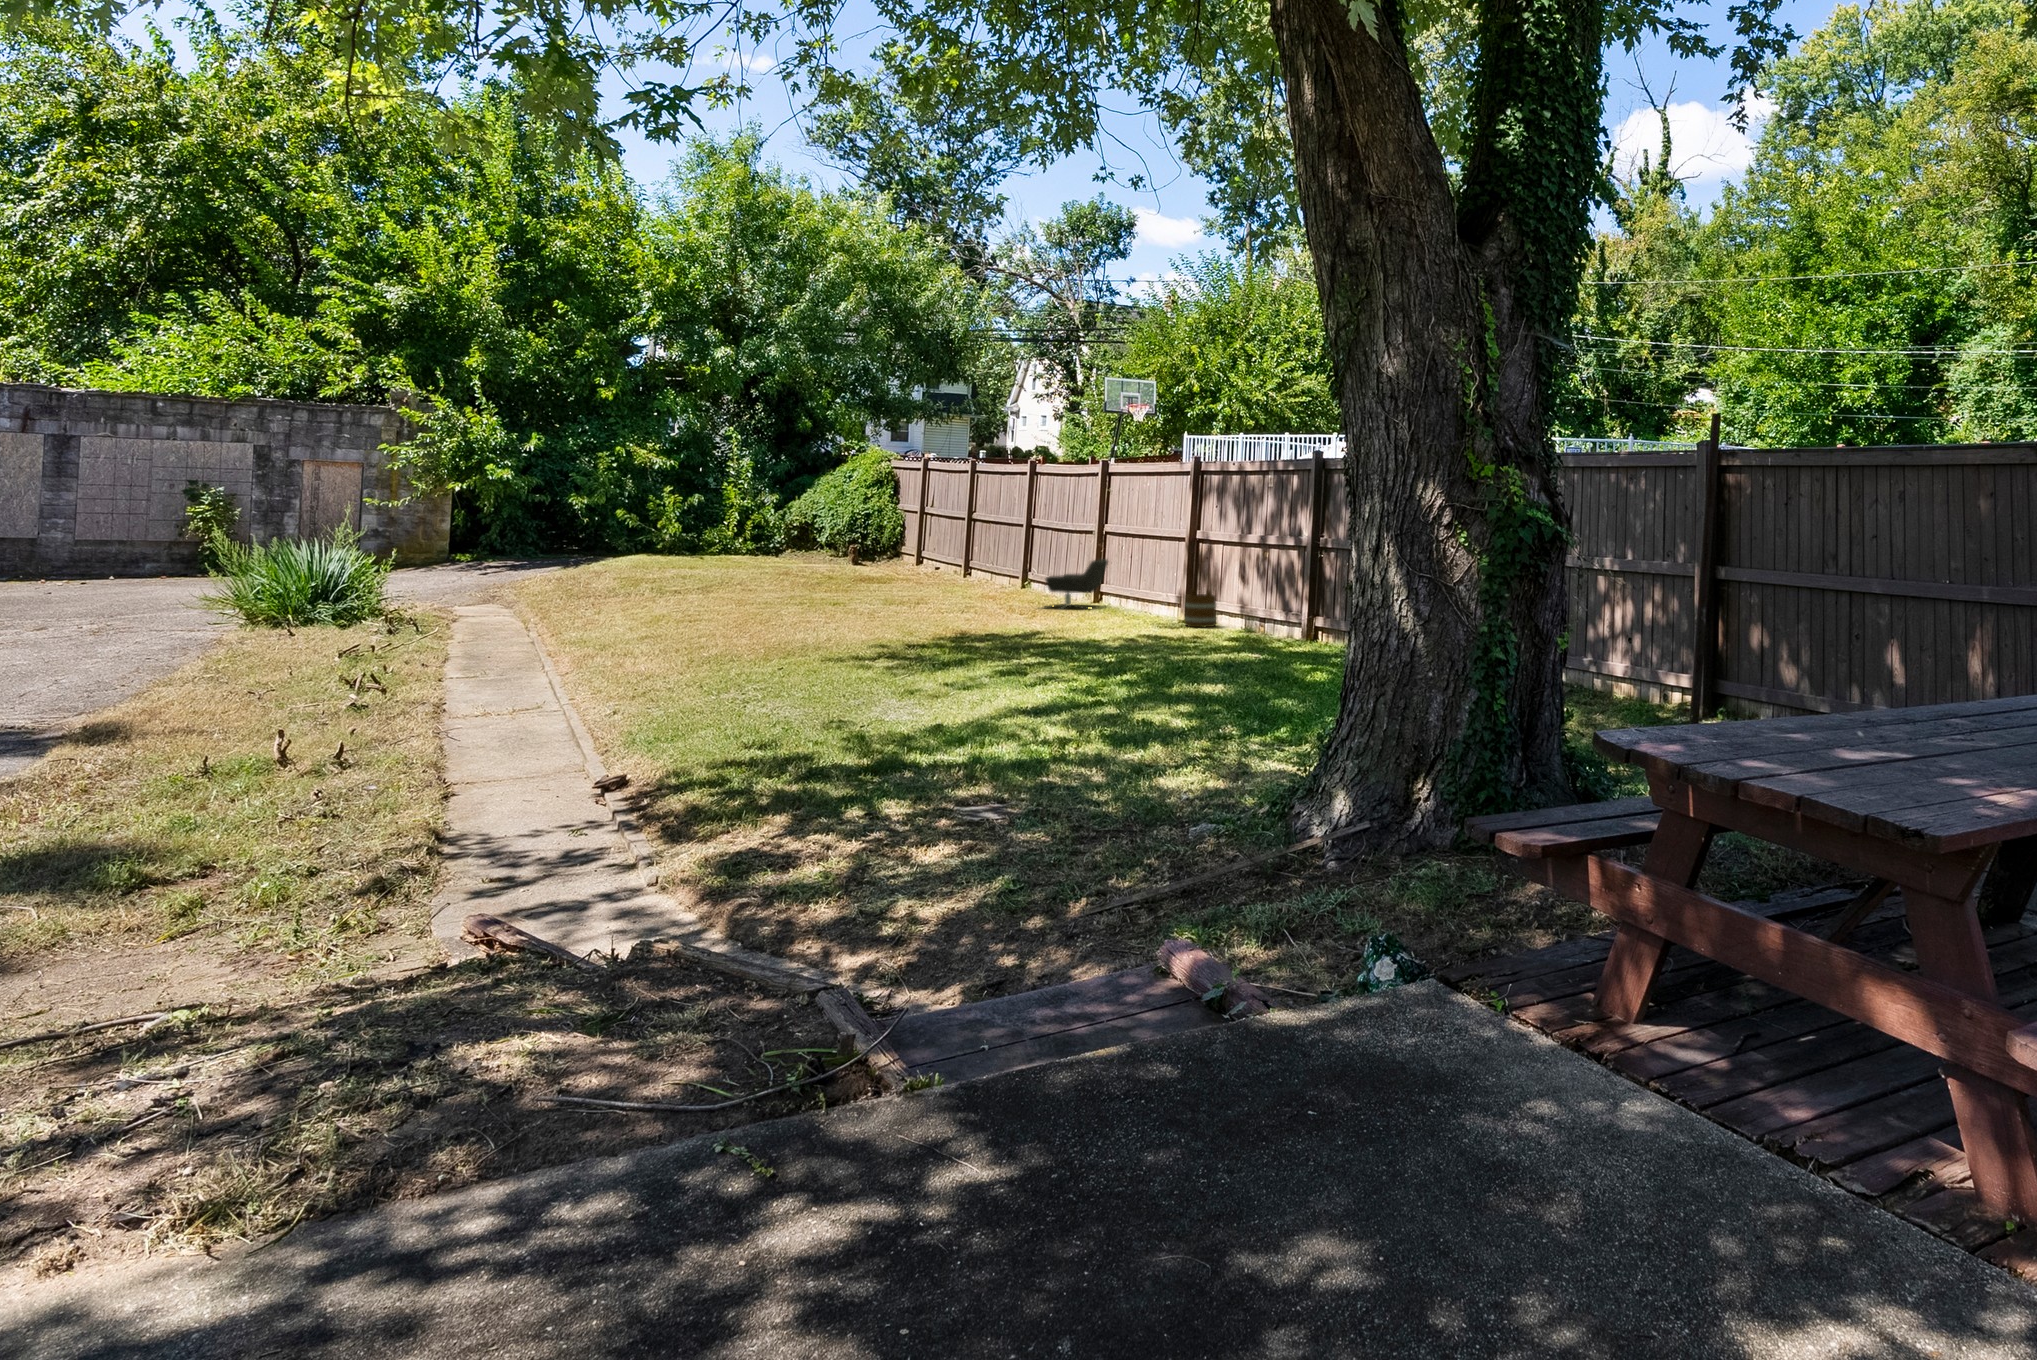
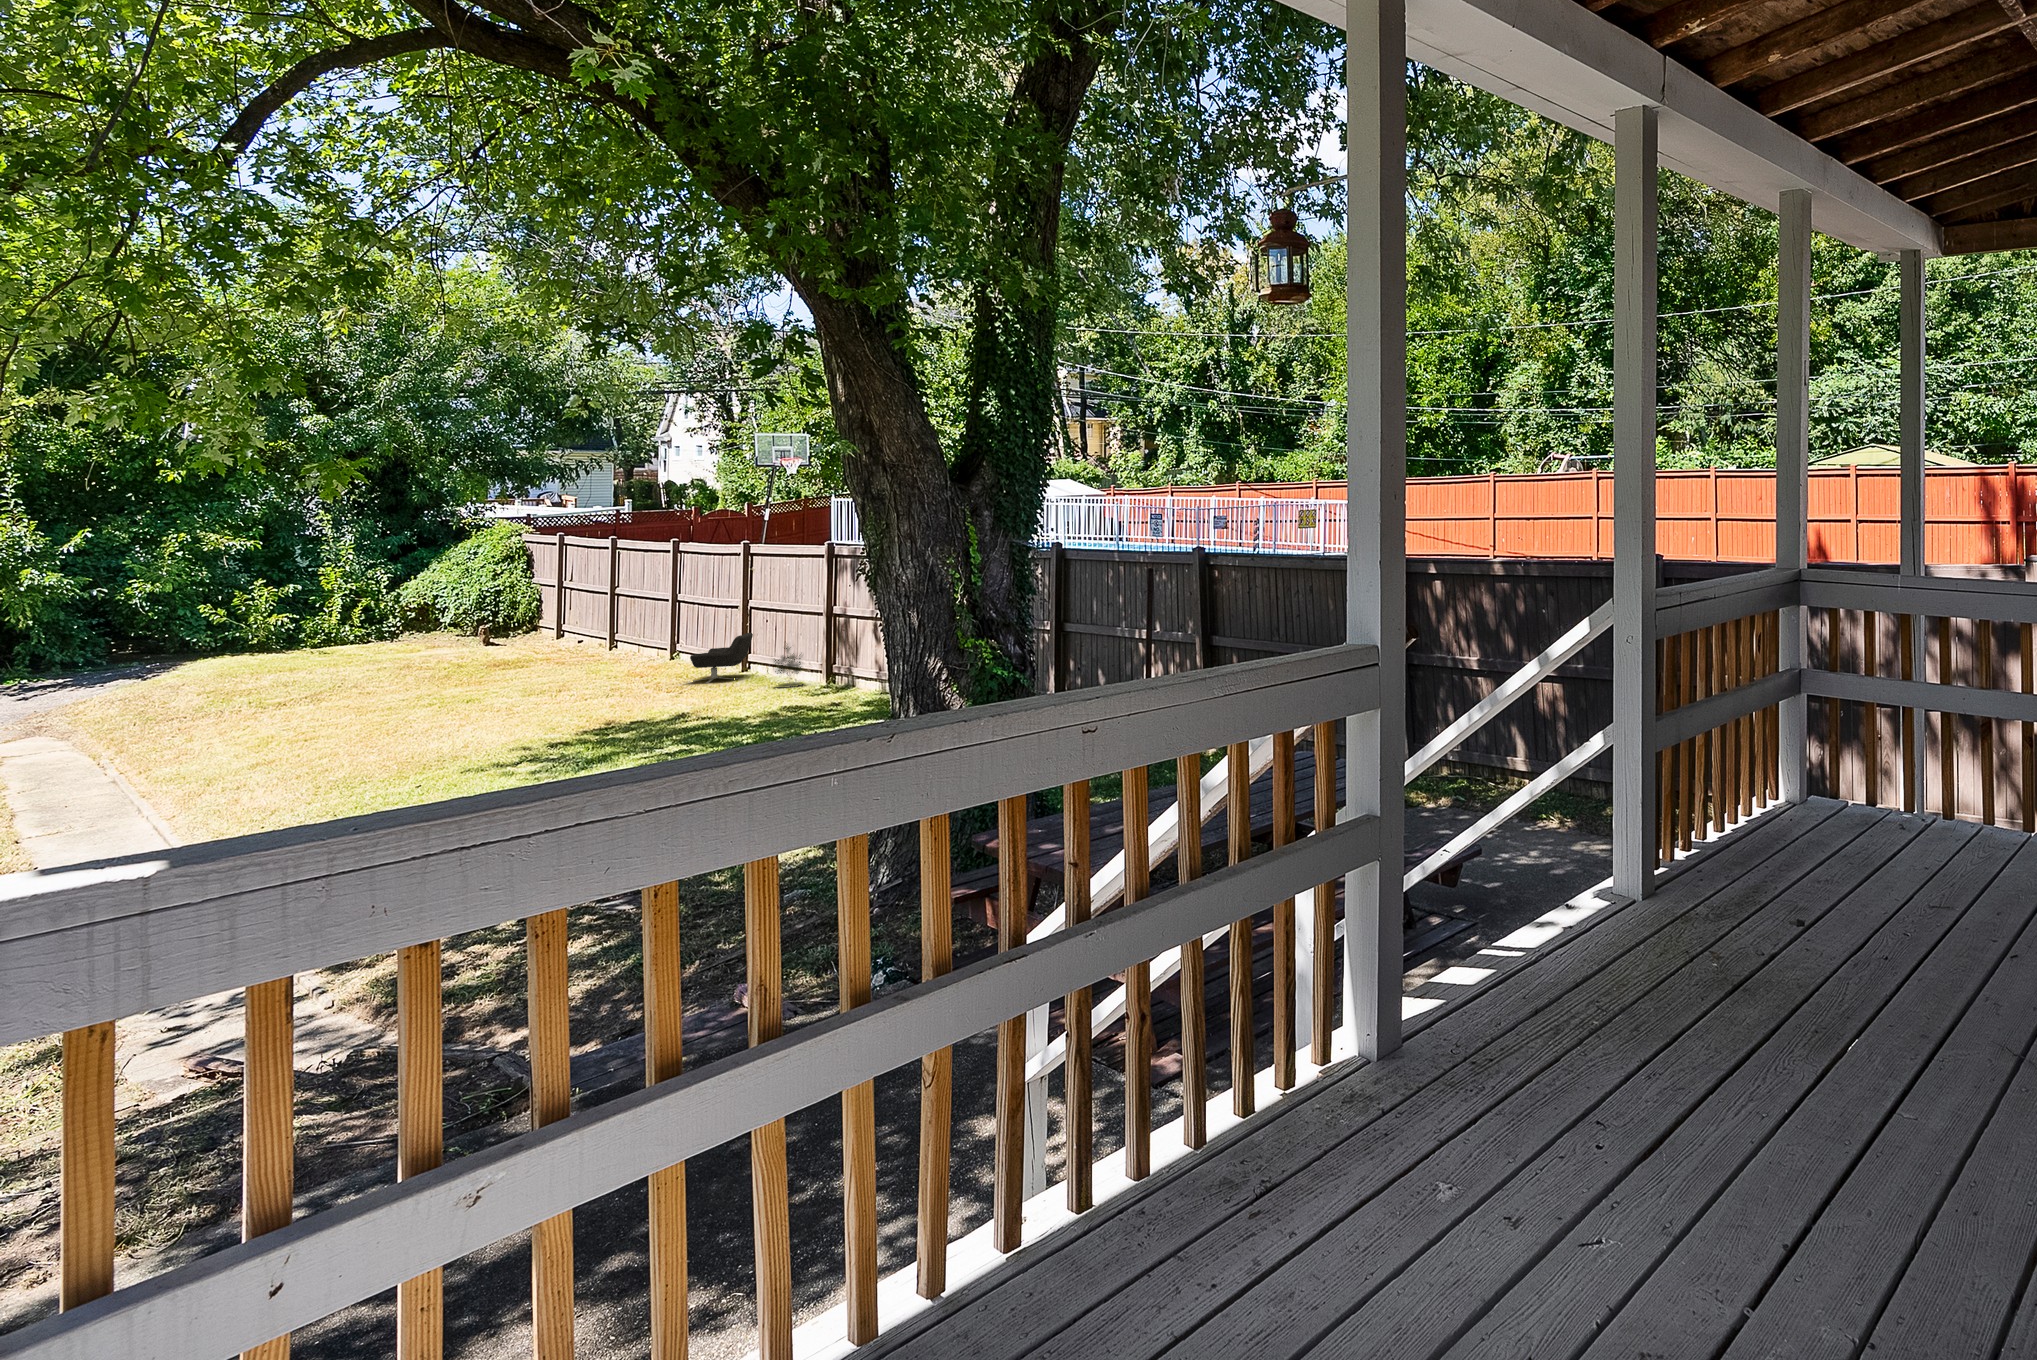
potted tree: none [1127,566,1163,619] -> present [774,645,802,688]
bucket: present [1185,589,1216,627] -> none [823,659,853,694]

